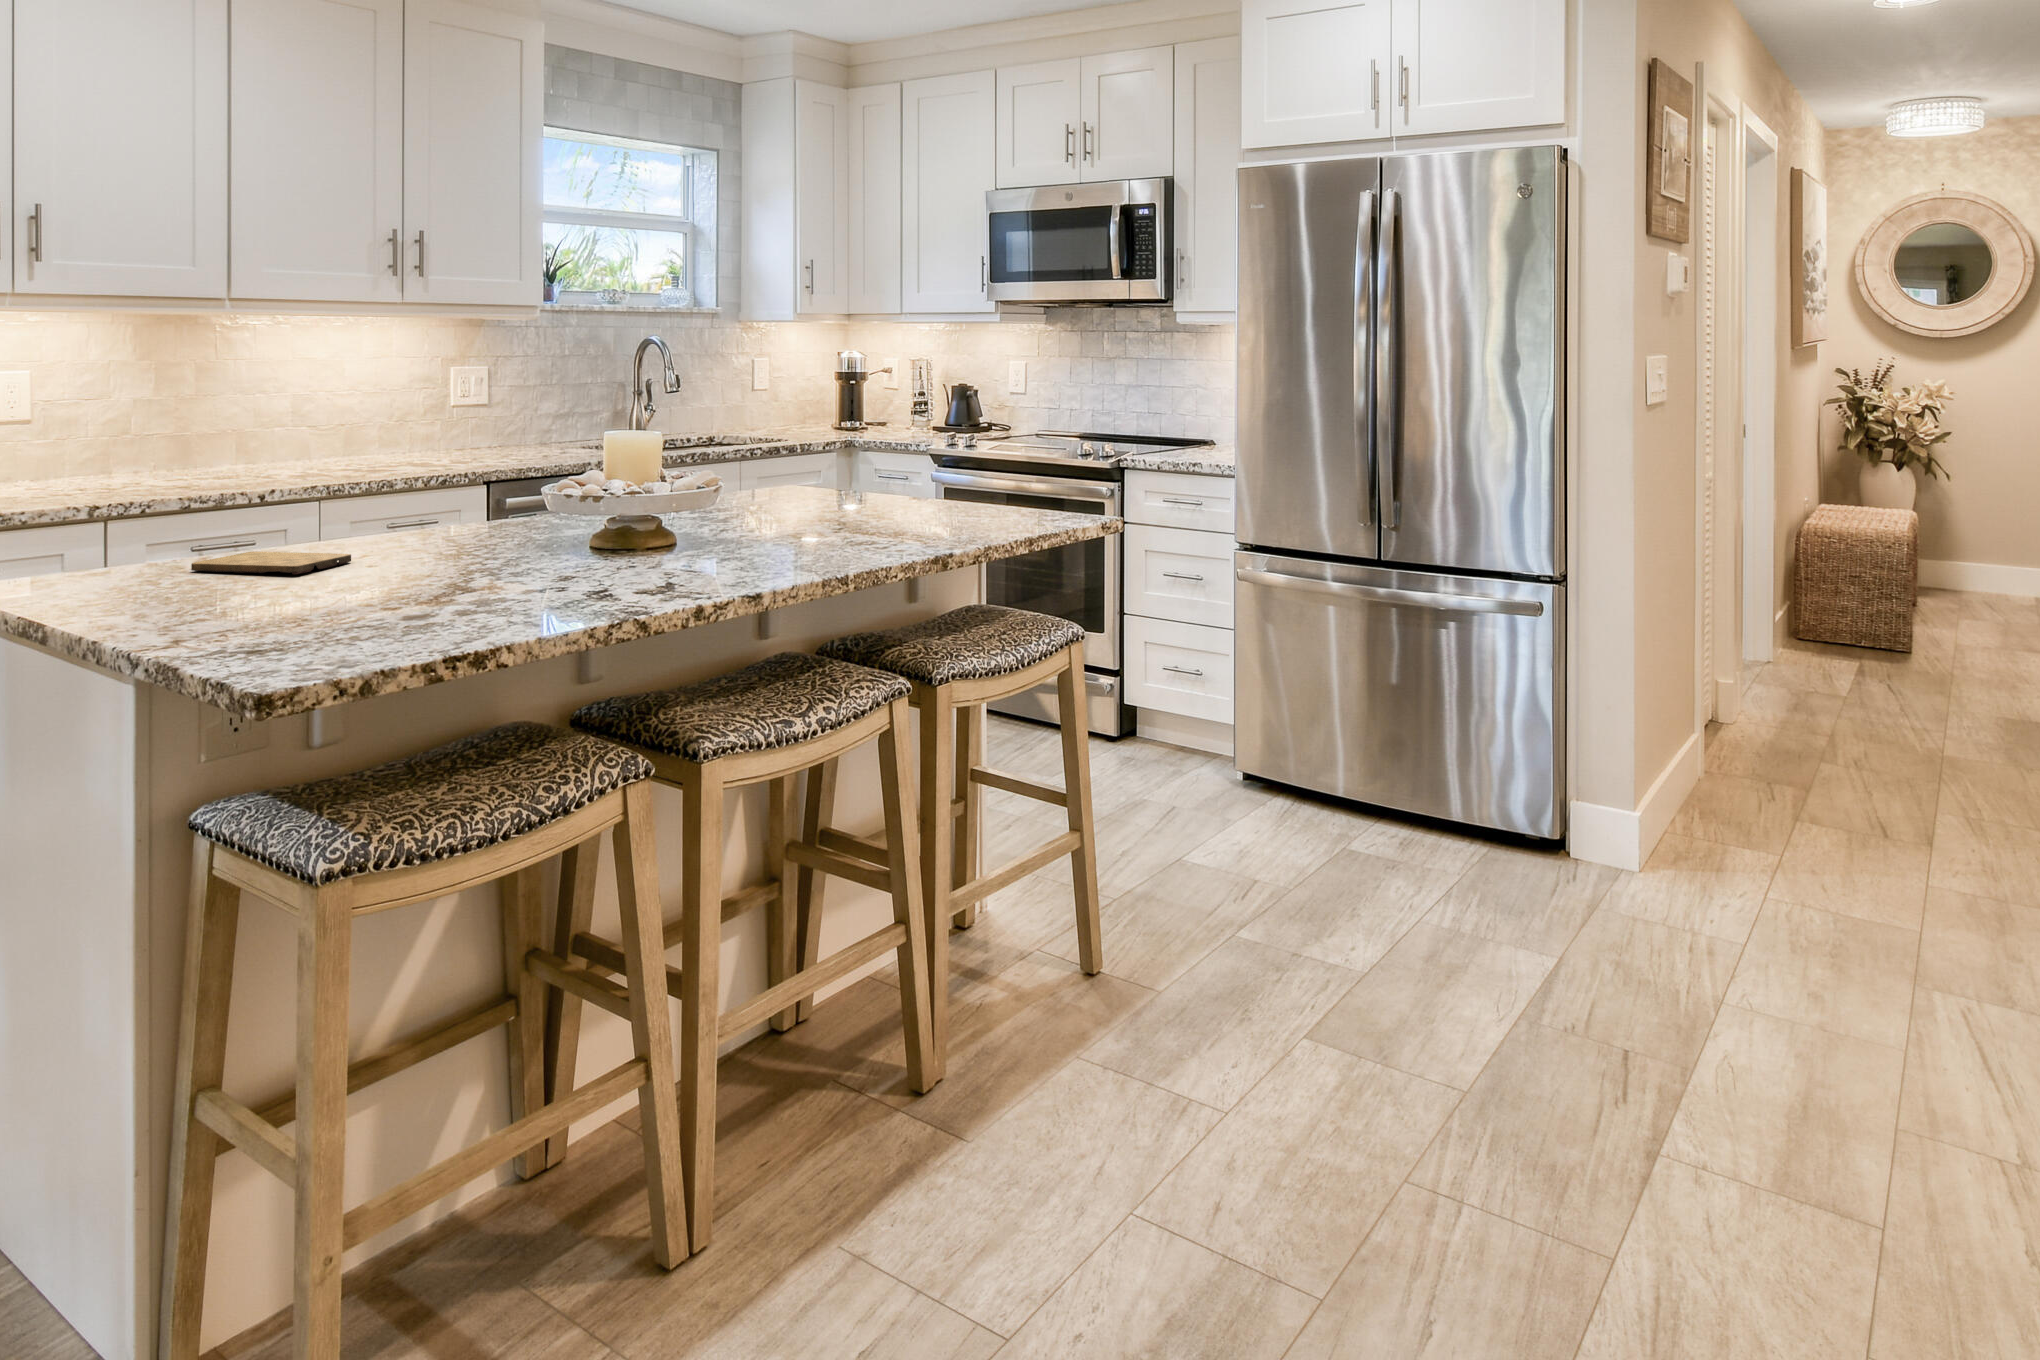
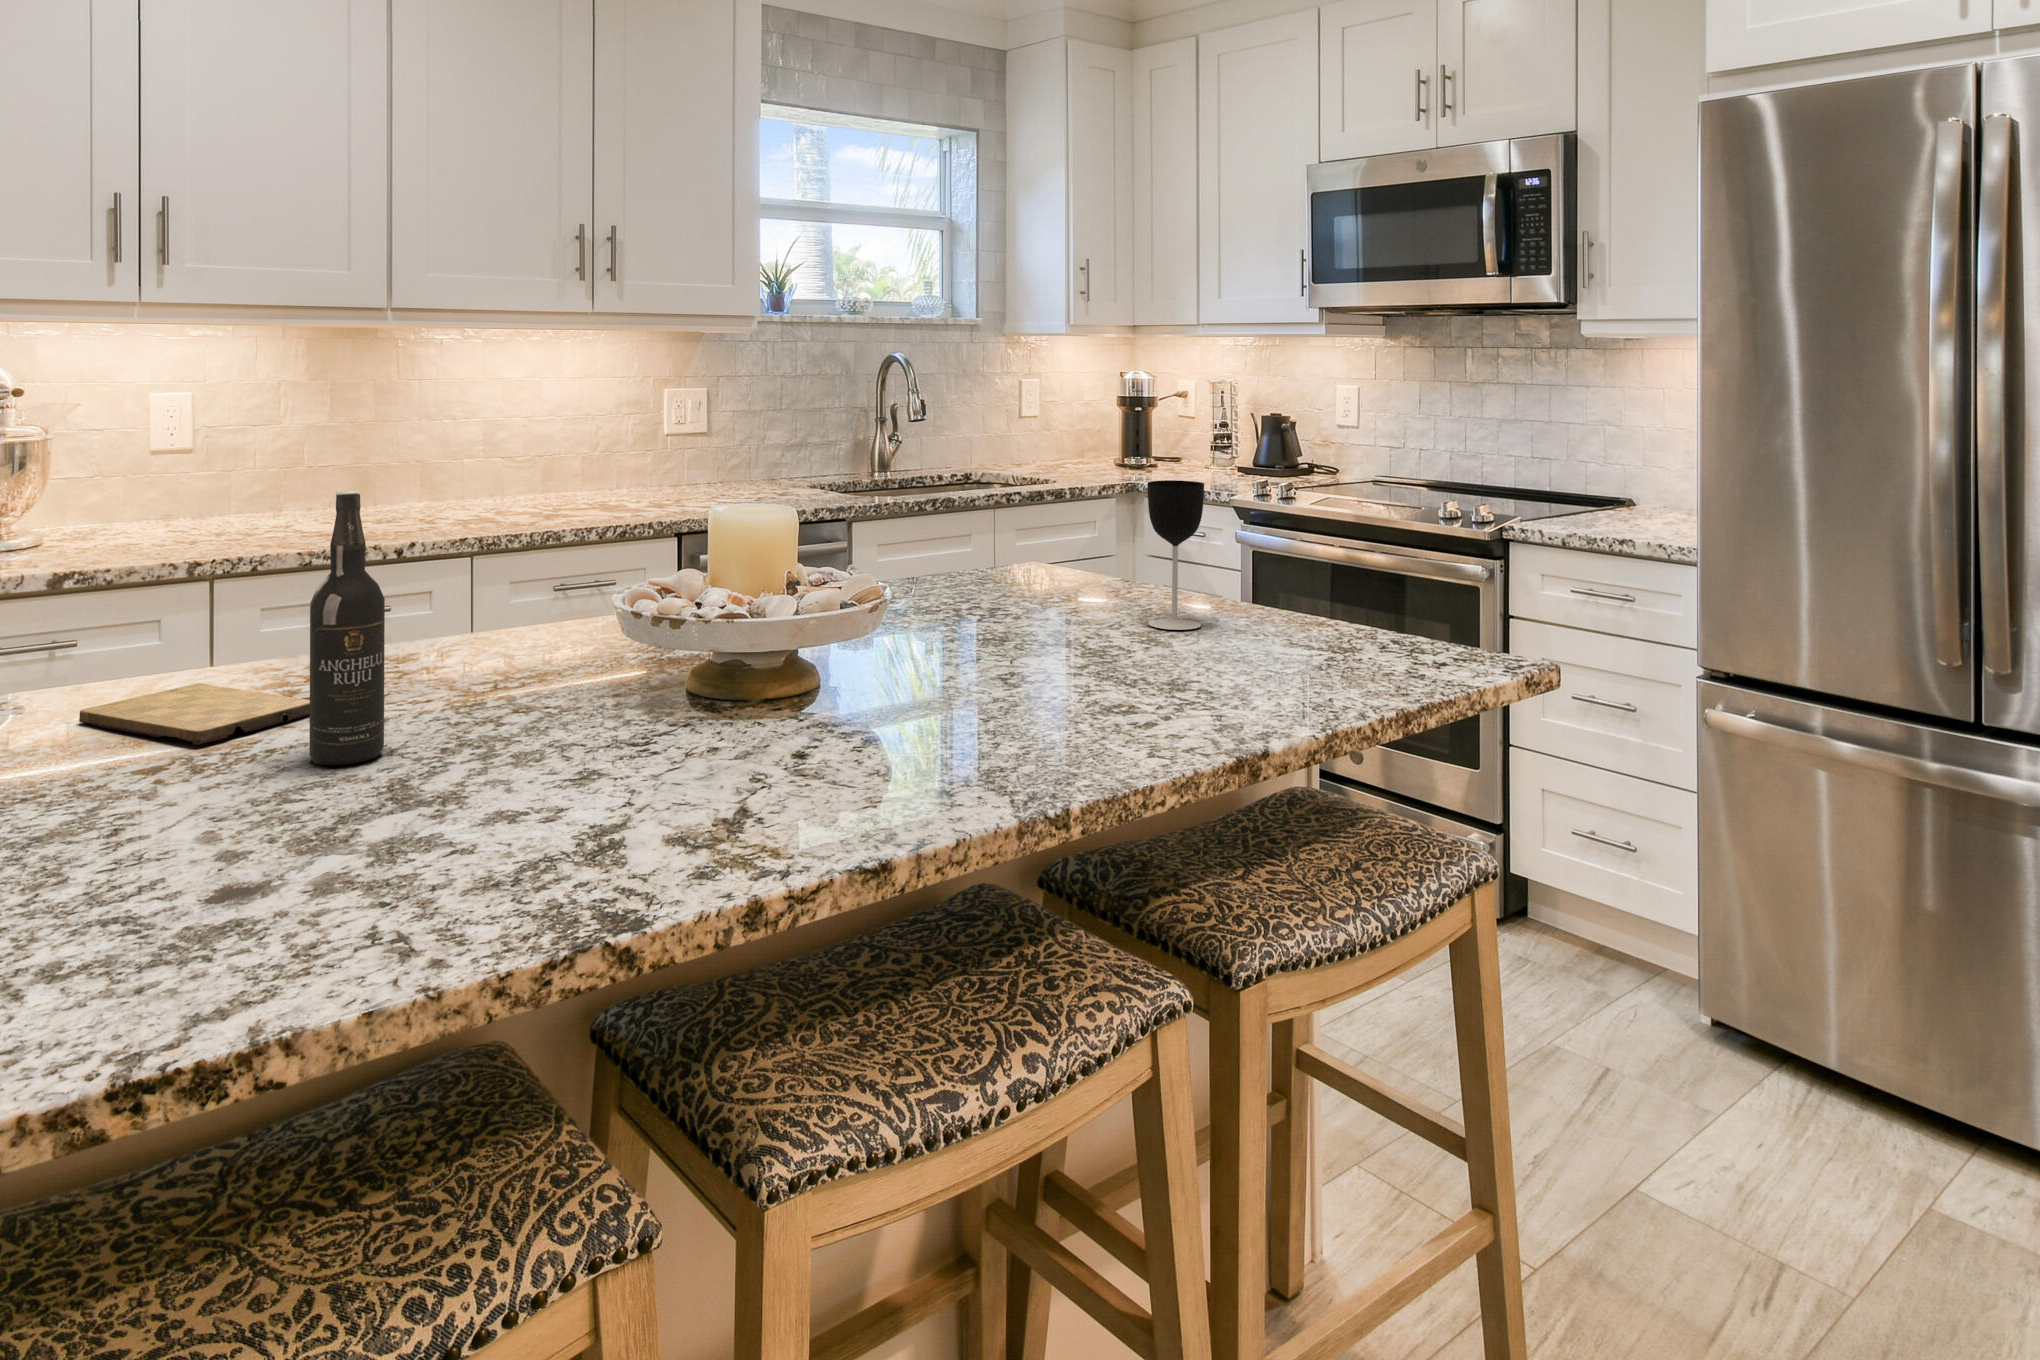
wine bottle: none [379,414,425,578] -> present [309,491,385,765]
wine glass: none [876,416,913,511] -> present [1148,480,1204,630]

